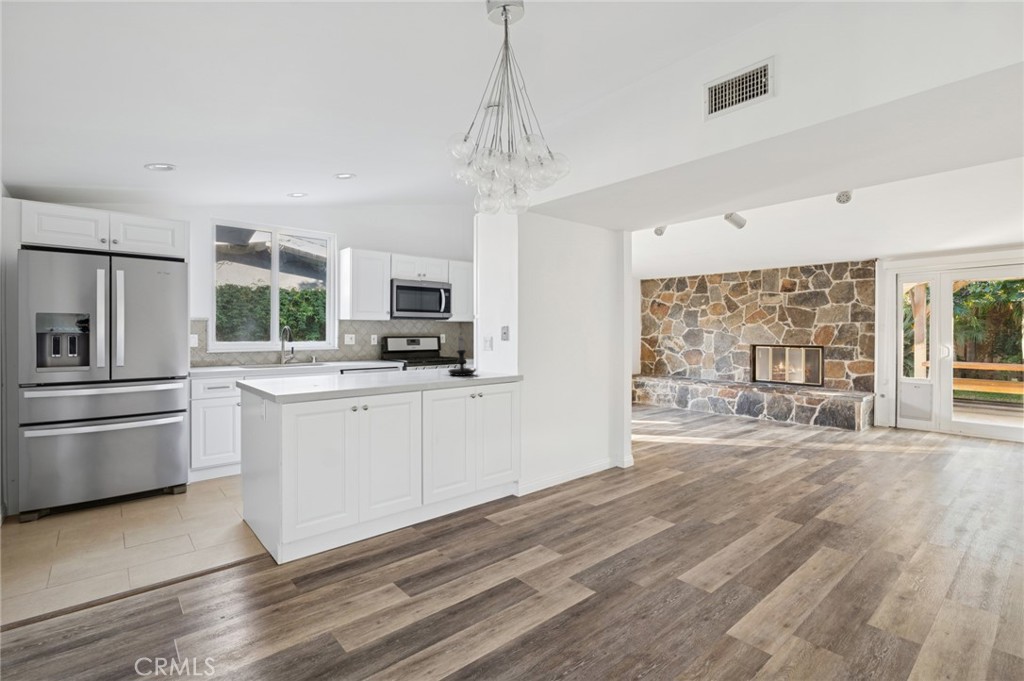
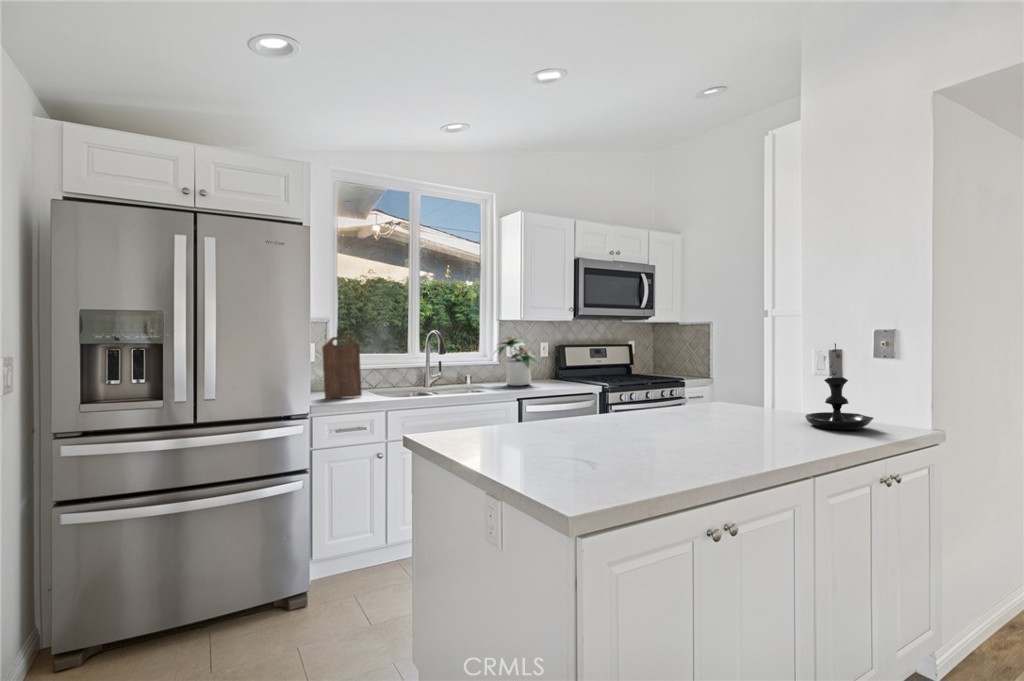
potted plant: none [332,329,364,363] -> present [498,336,537,386]
cutting board: none [203,330,231,370] -> present [322,337,362,399]

